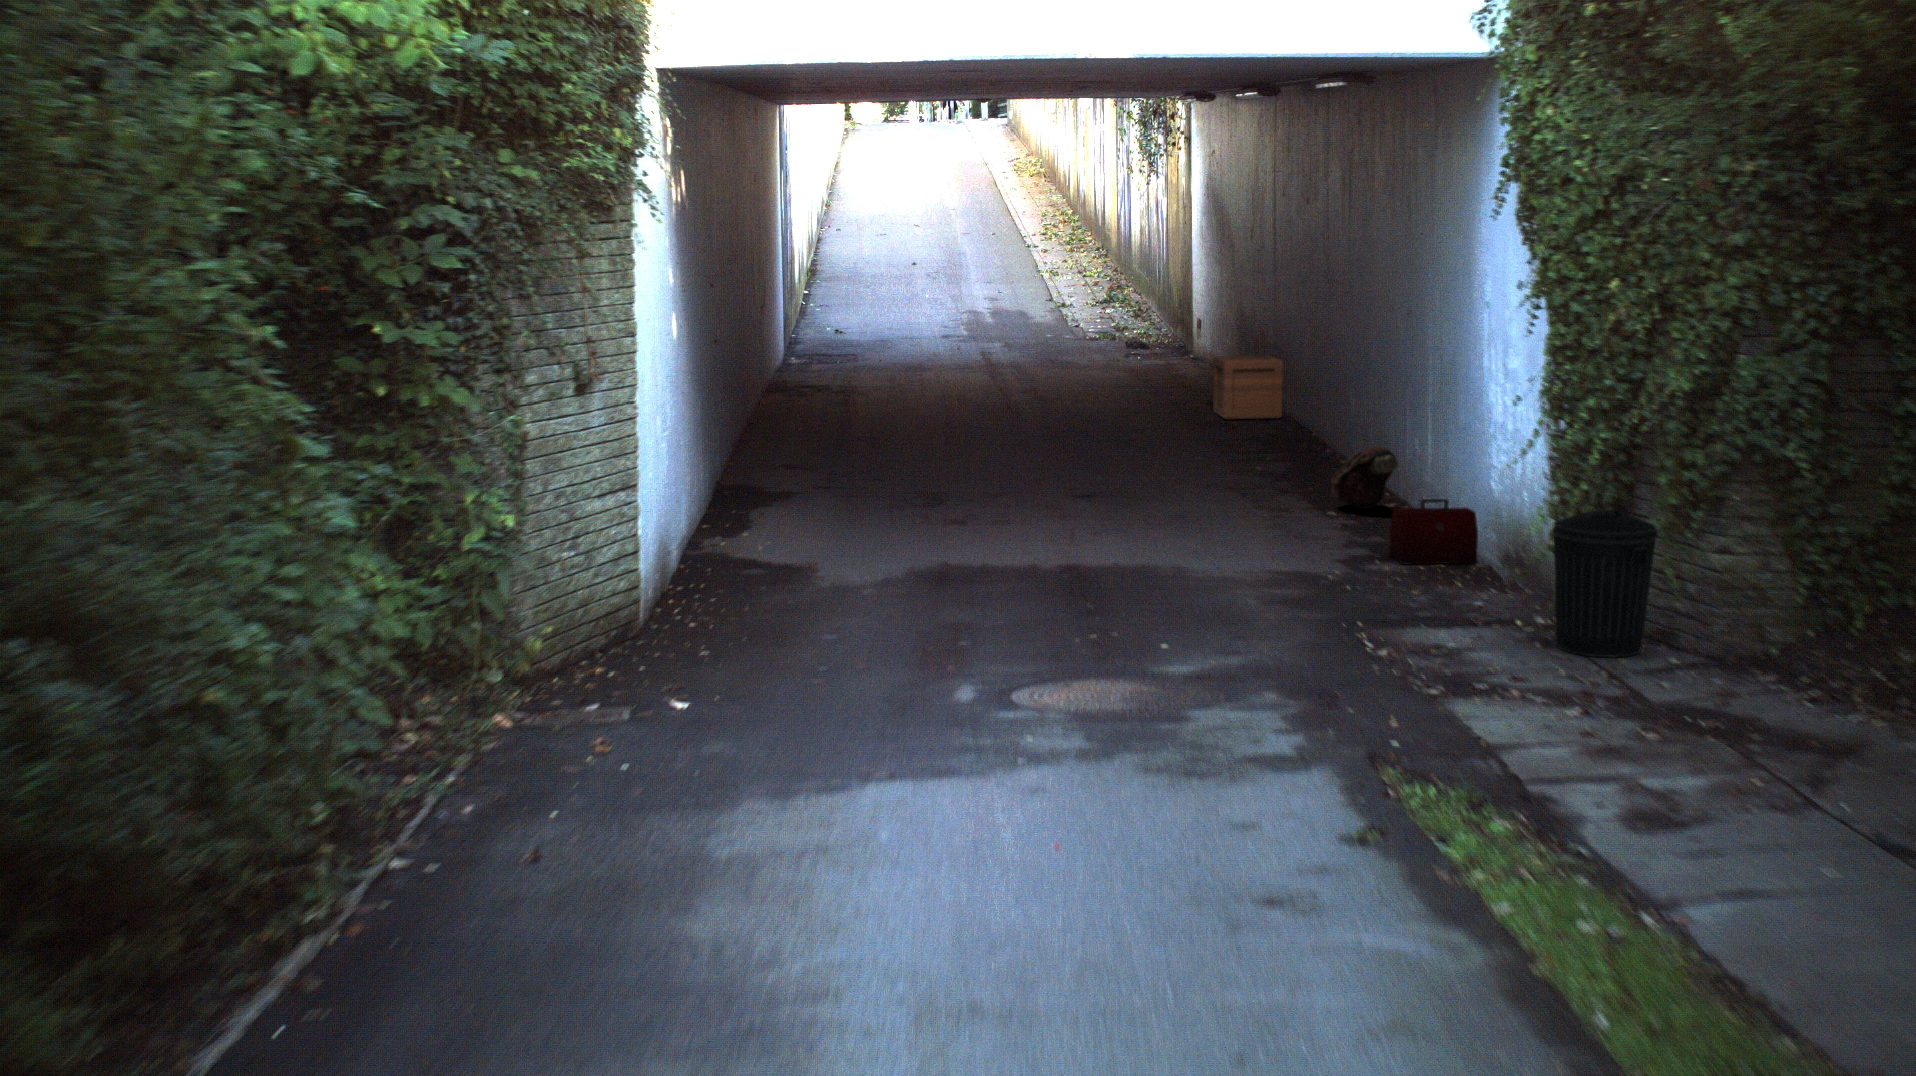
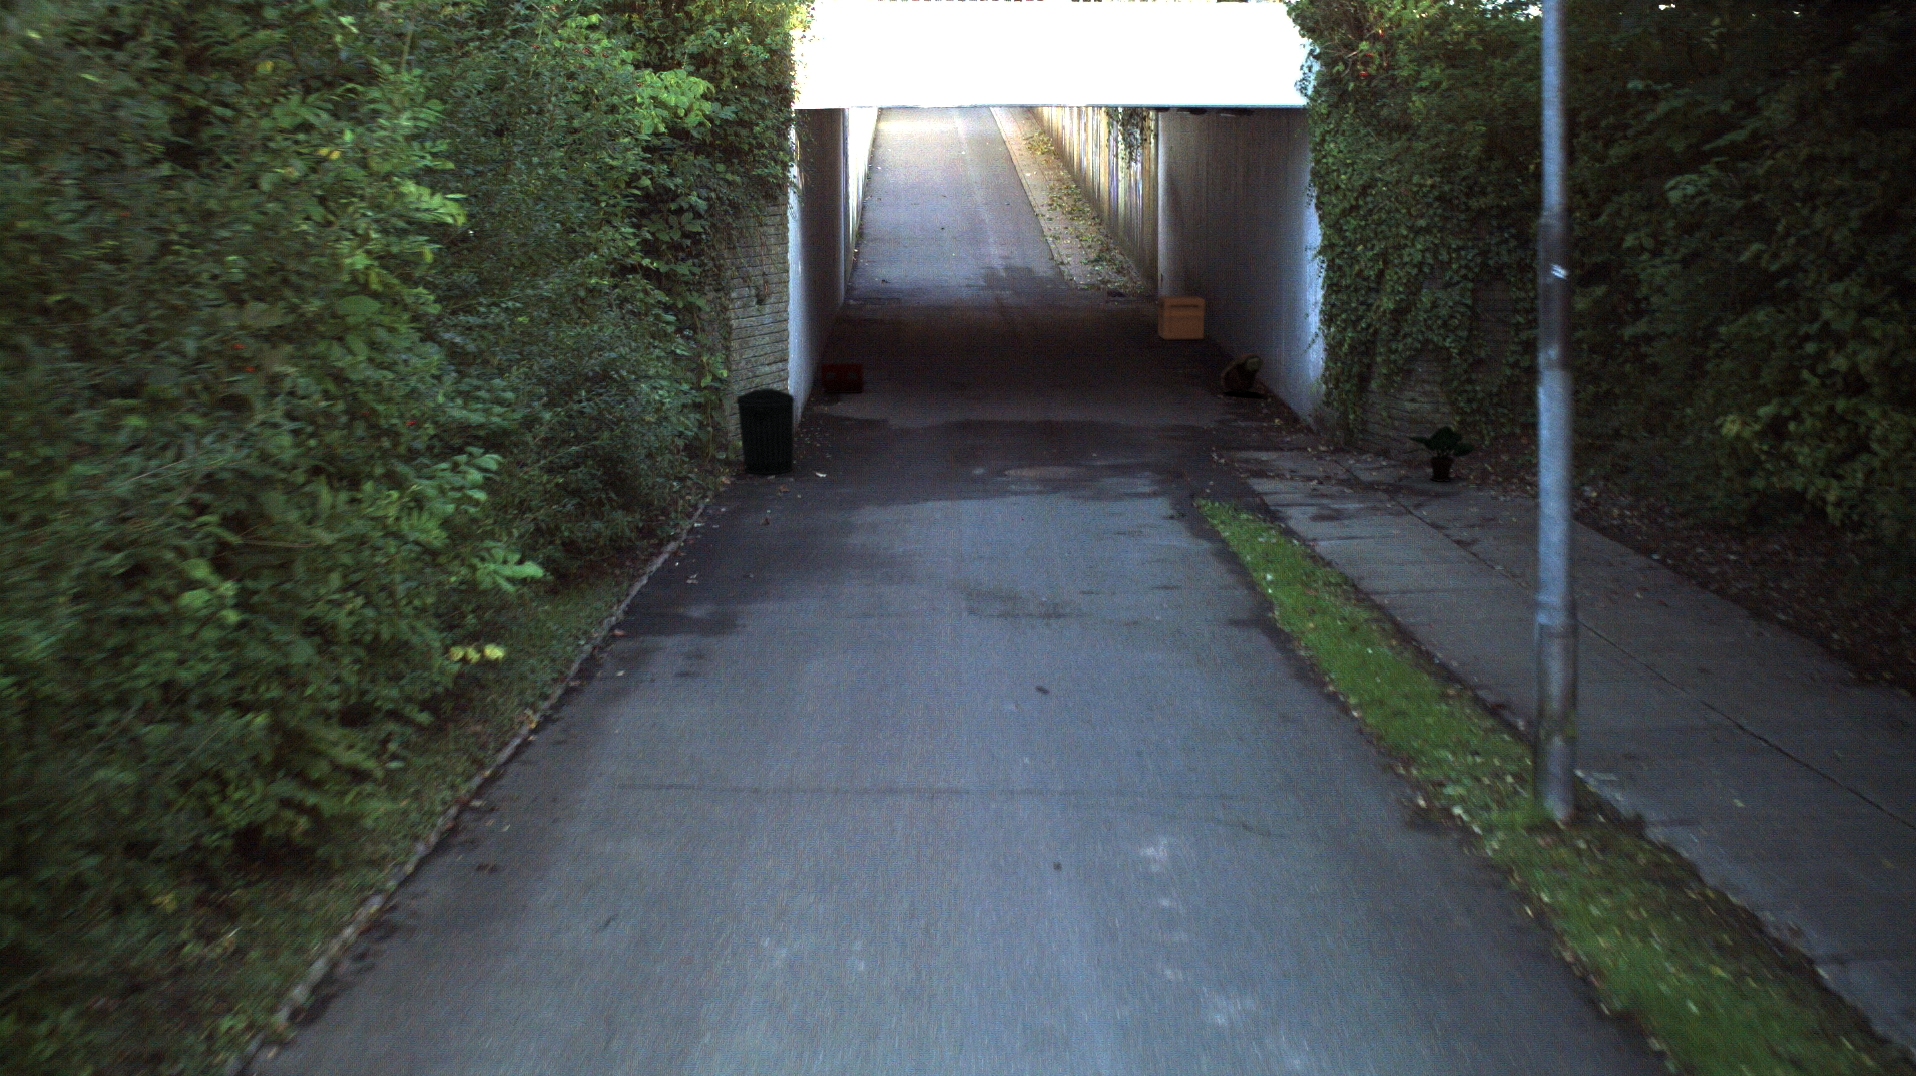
toolbox: present [1389,499,1478,564] -> present [821,358,864,393]
trash can: present [1553,510,1658,658] -> present [737,388,795,474]
potted plant: none [1713,597,1879,696] -> present [1404,426,1479,482]

